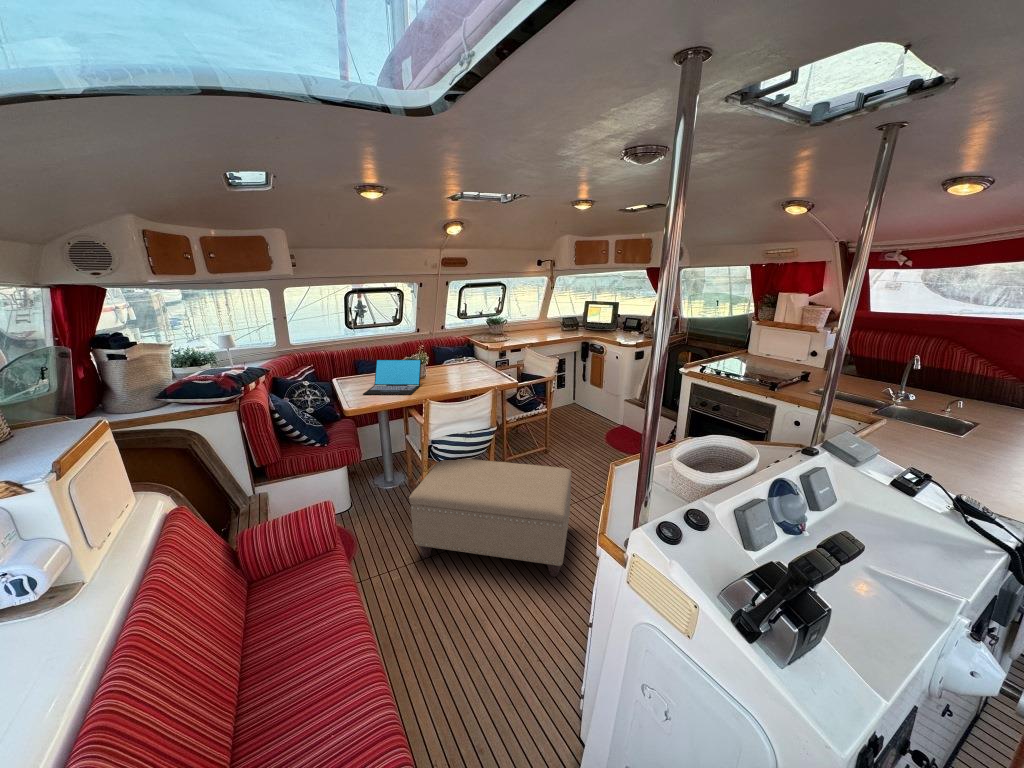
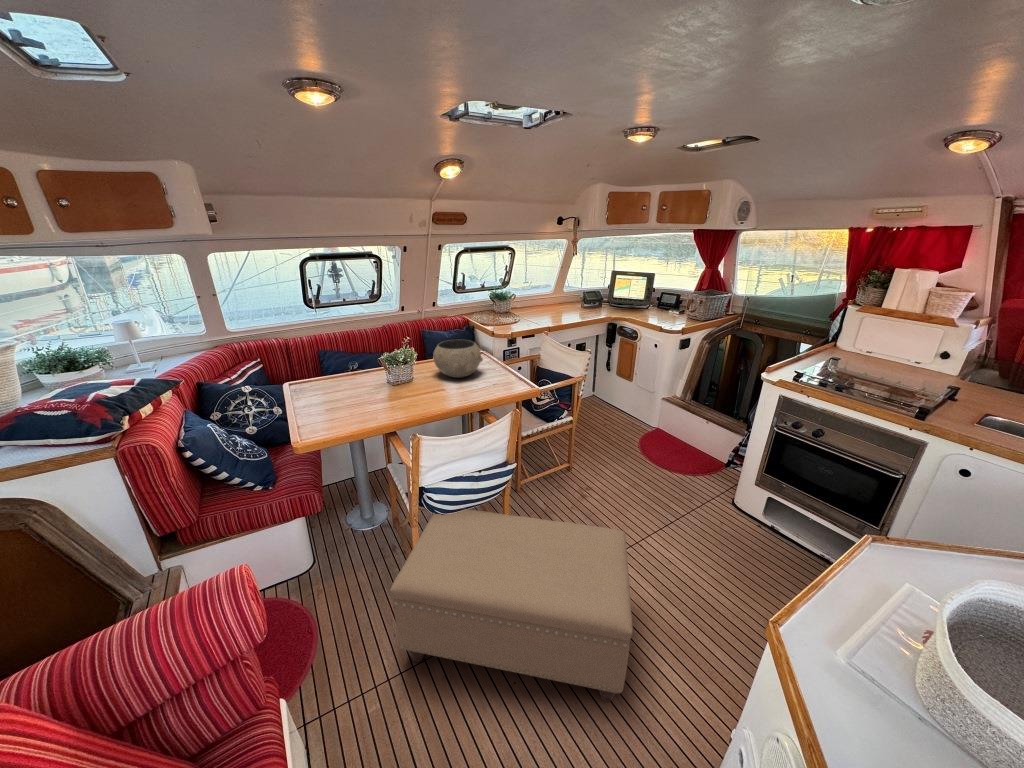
ceramic bowl: none [441,348,477,375] -> present [433,340,483,378]
laptop: present [363,359,421,395] -> none [323,360,406,416]

